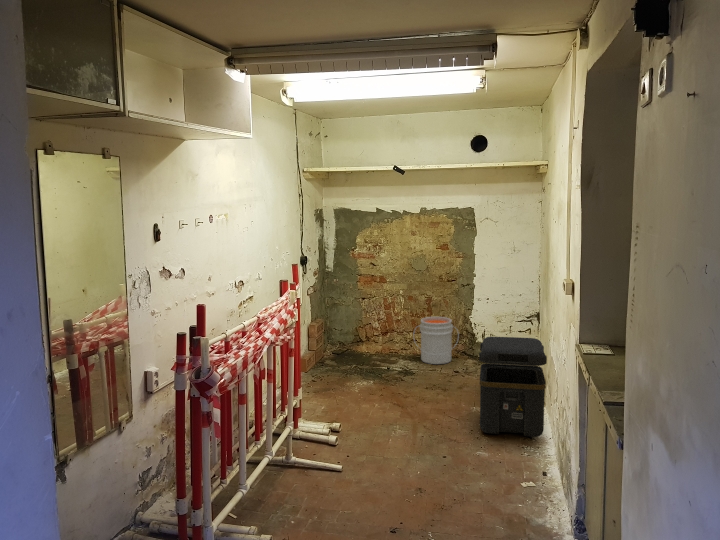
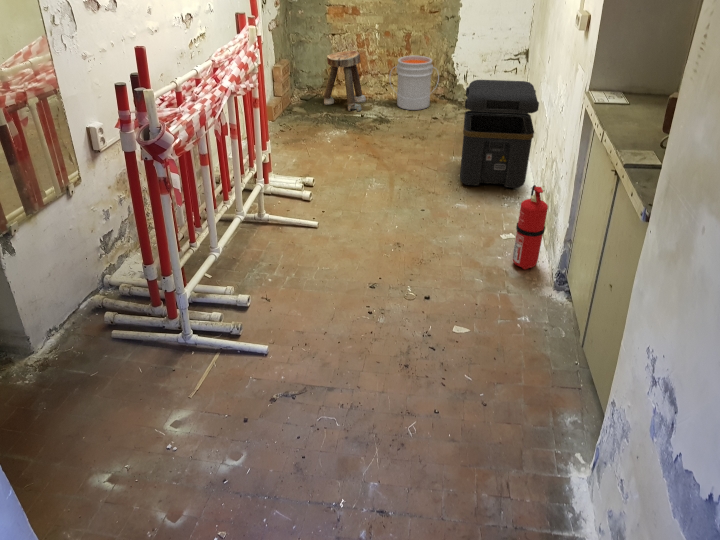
stool: none [353,312,392,365] -> present [324,51,366,111]
fire extinguisher: none [533,424,561,517] -> present [513,185,548,269]

